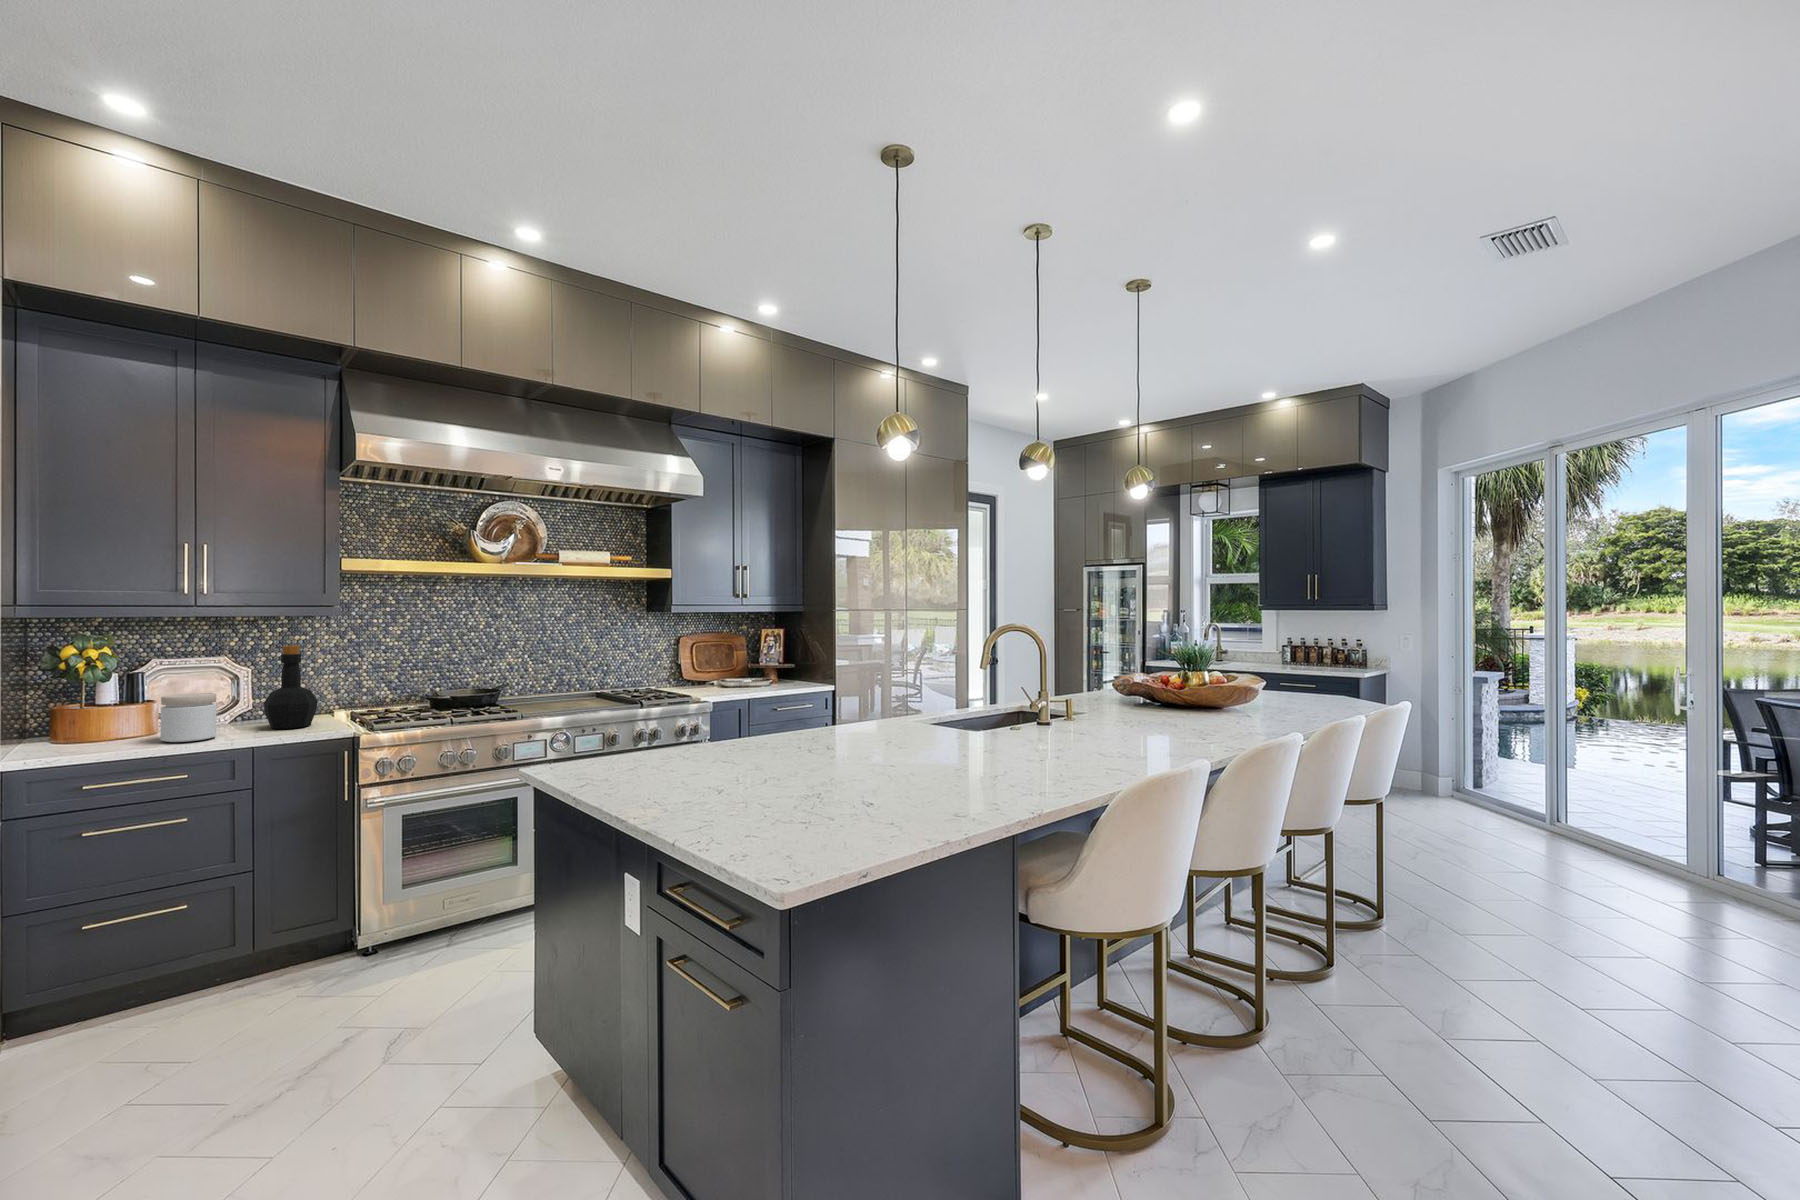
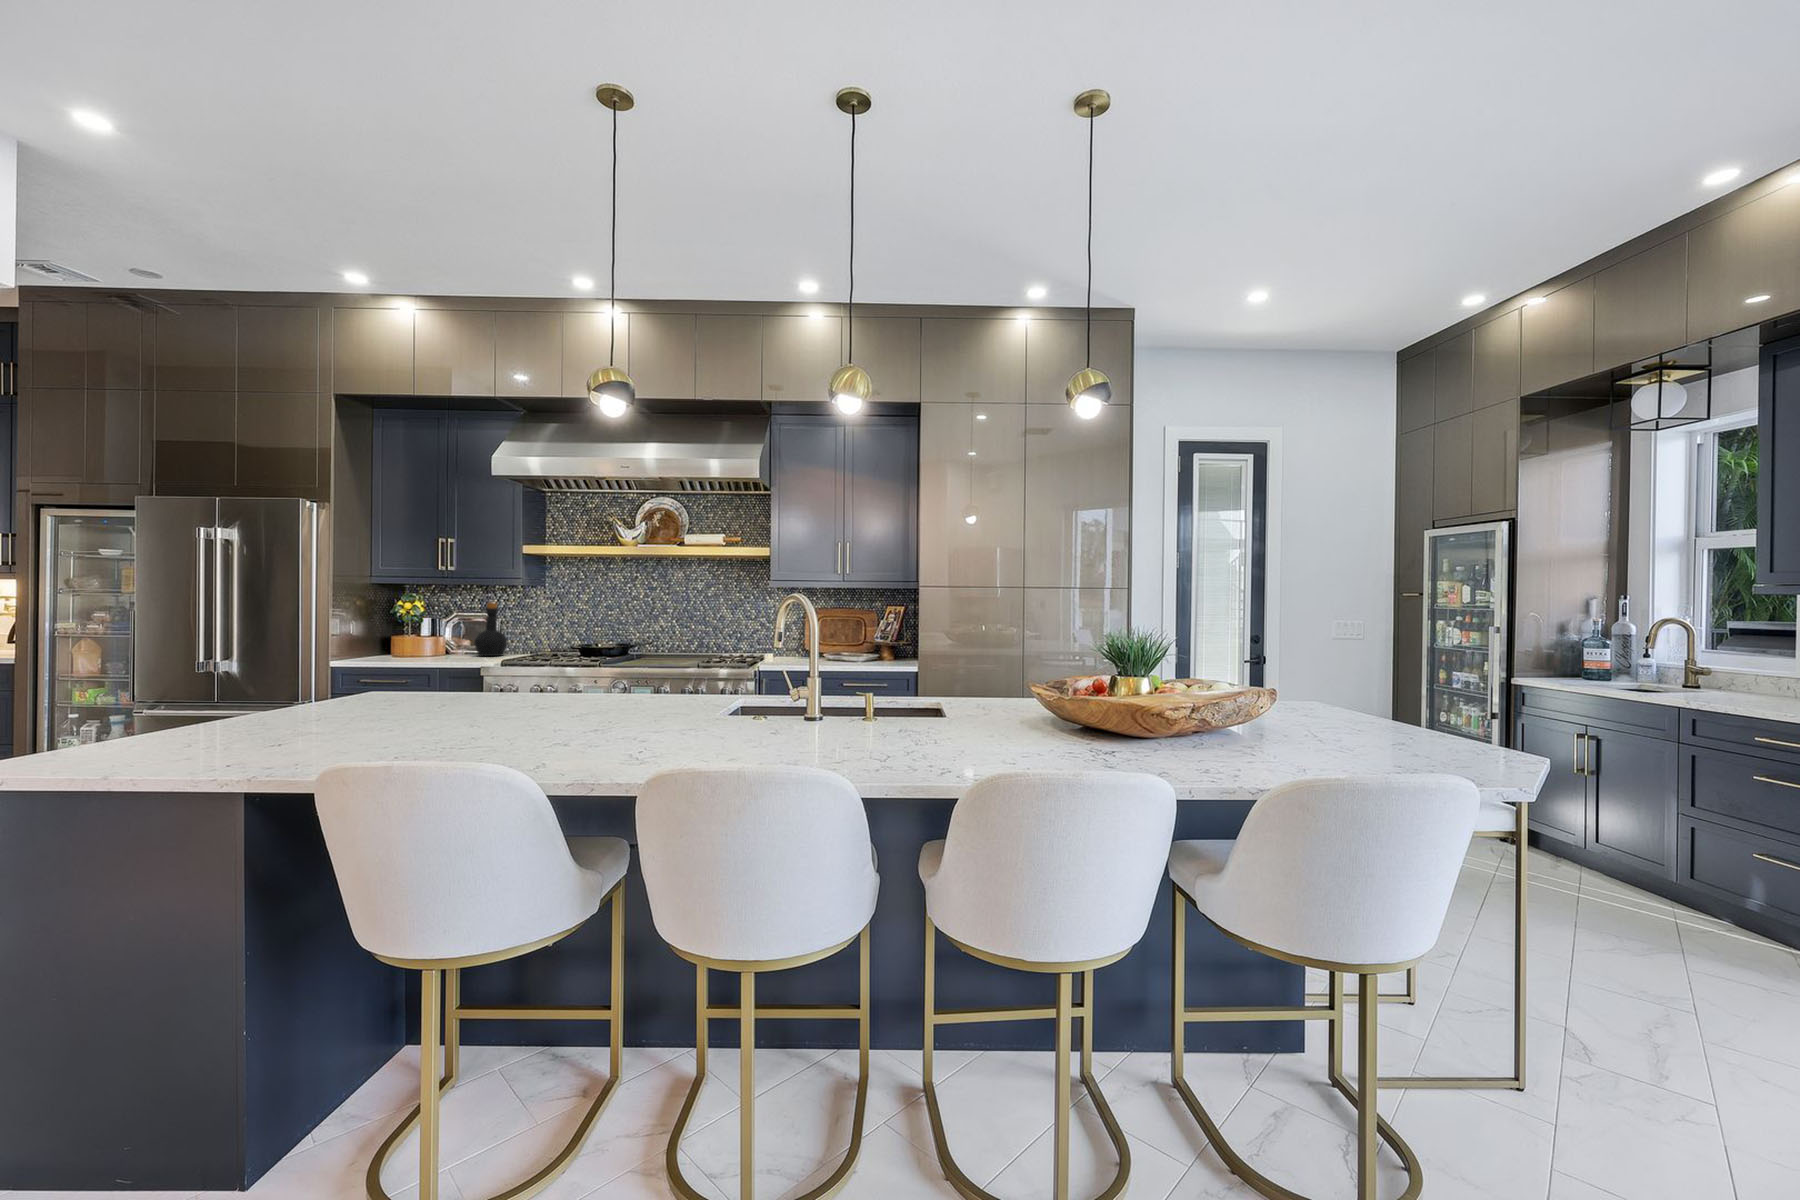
jar: present [161,693,217,742] -> none [418,630,448,657]

